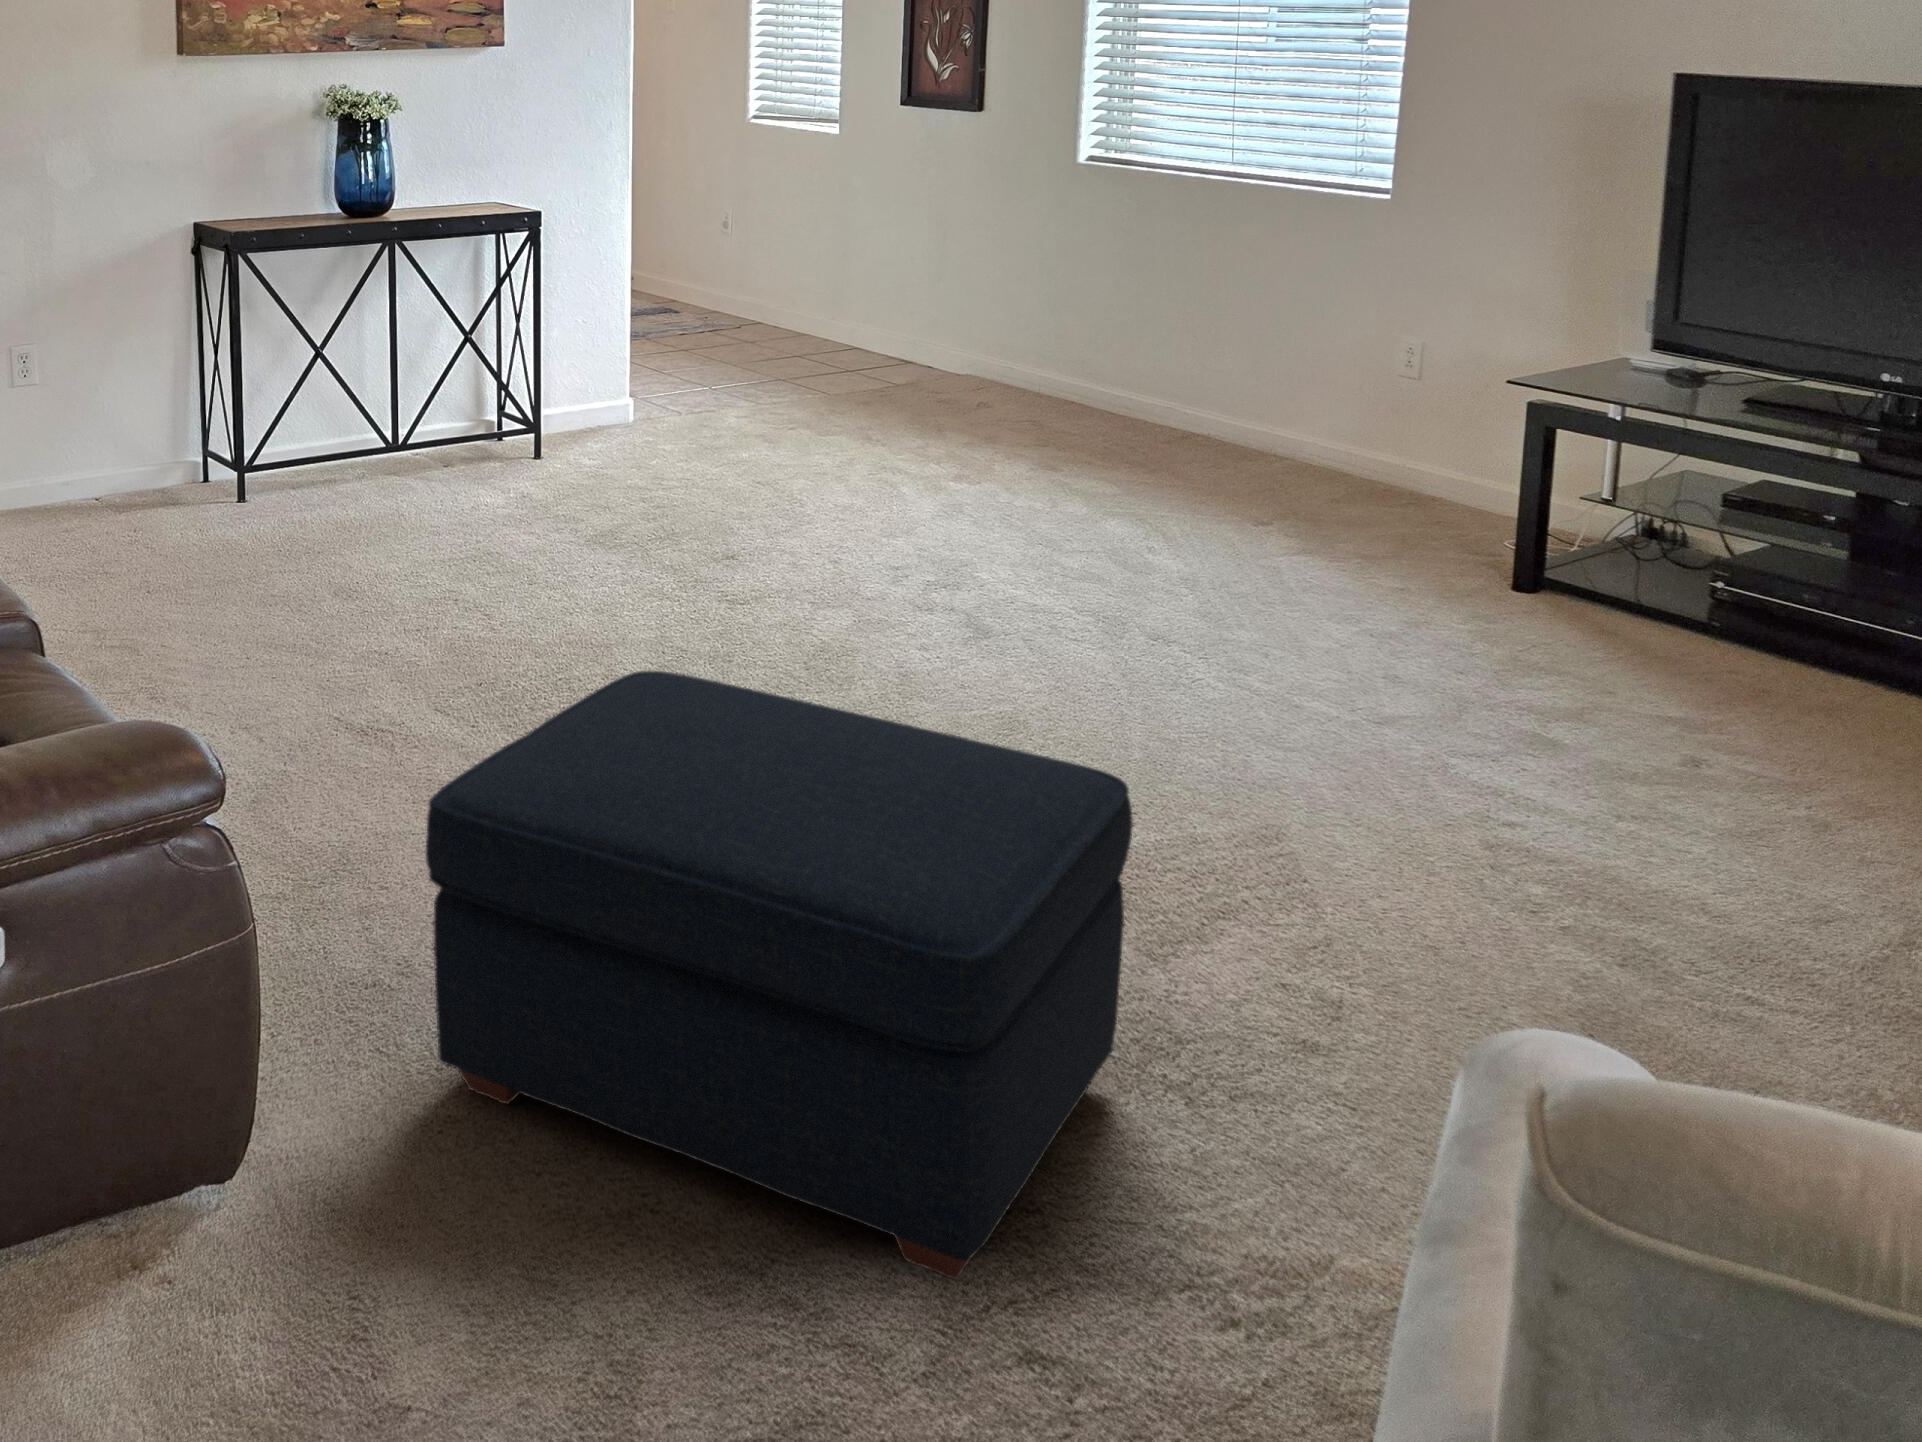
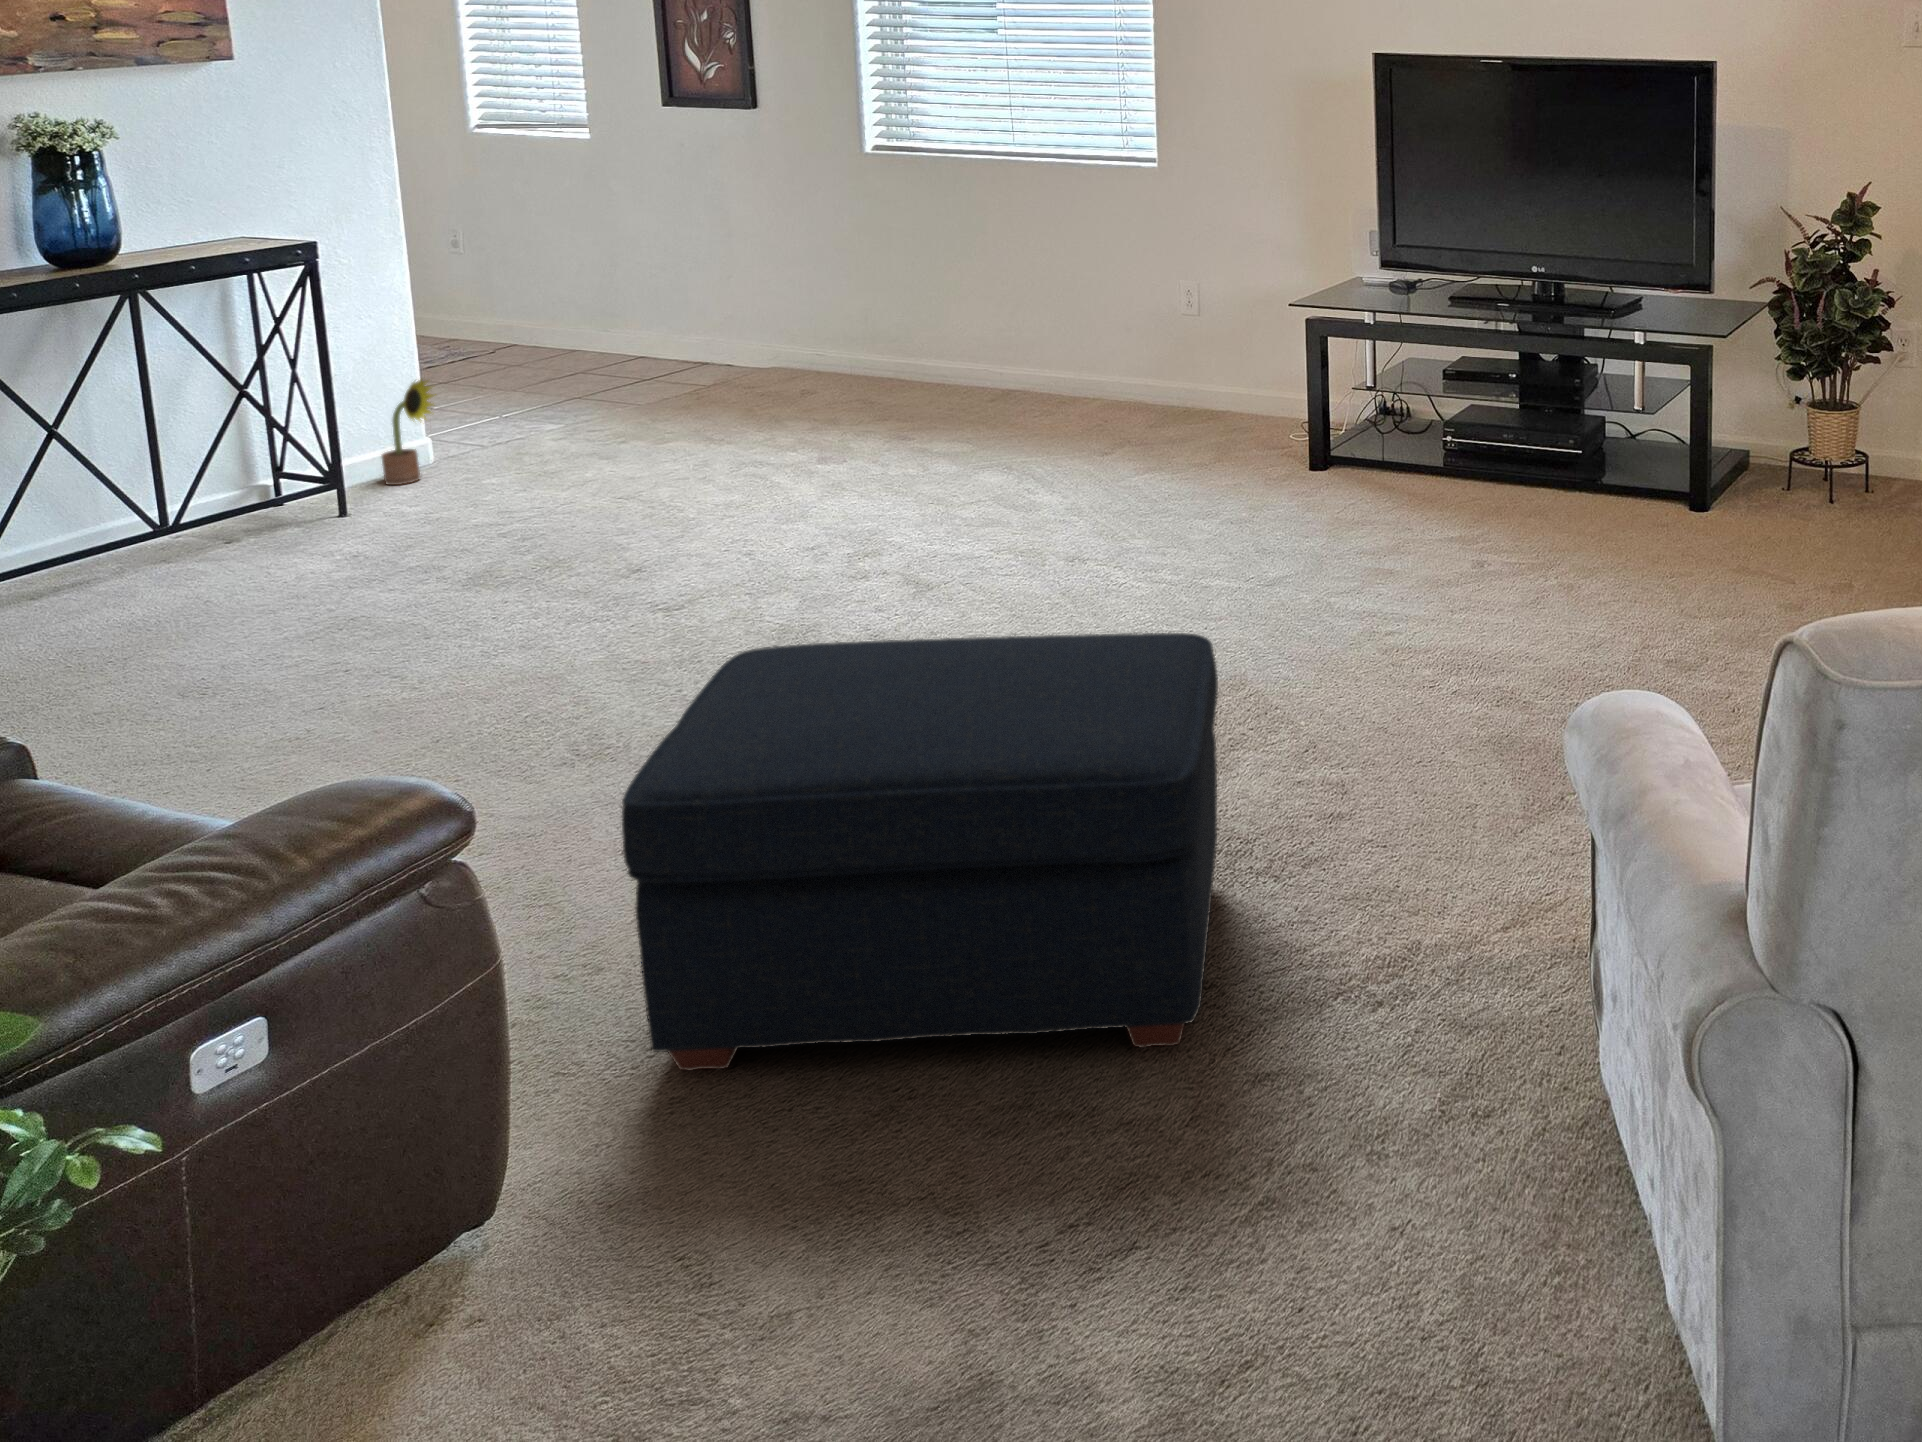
decorative plant: none [584,343,634,439] -> present [382,380,436,485]

